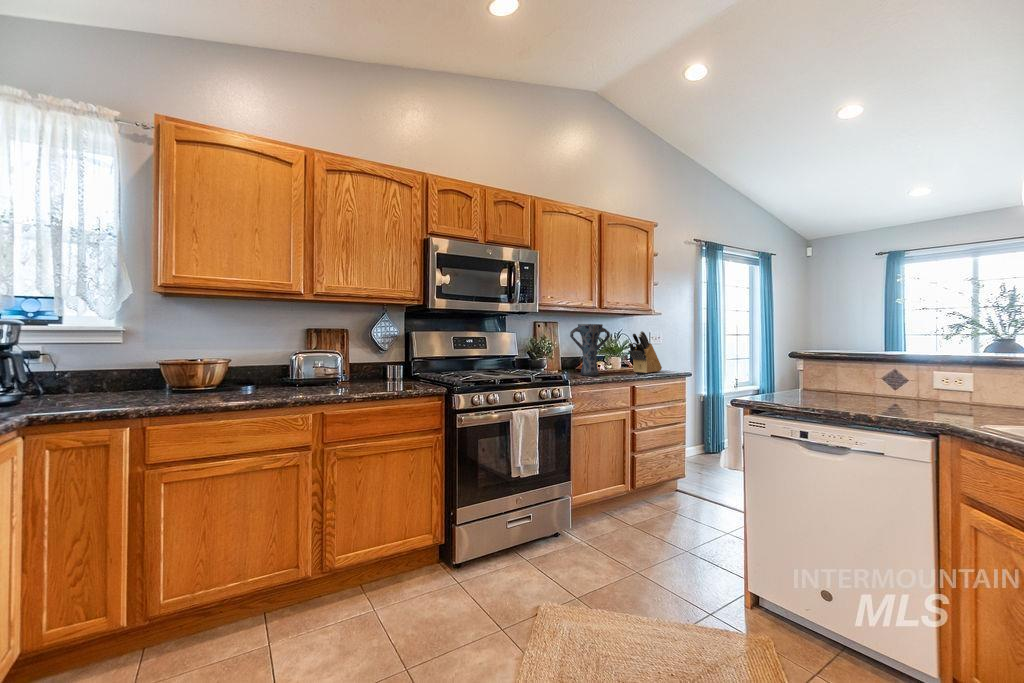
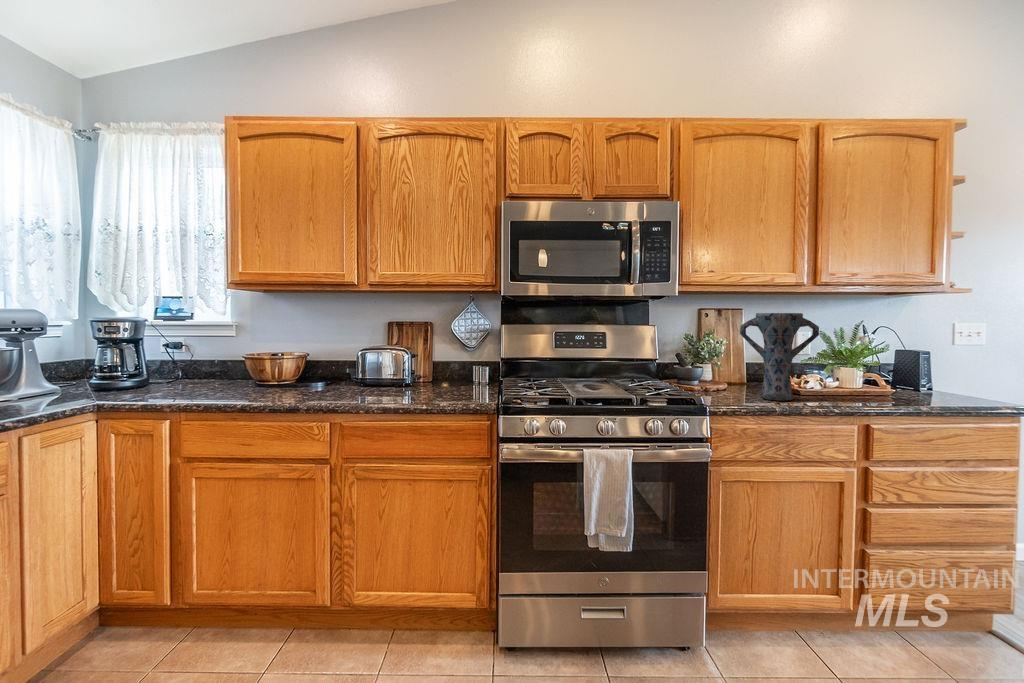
knife block: present [628,331,662,373] -> none [870,324,960,403]

